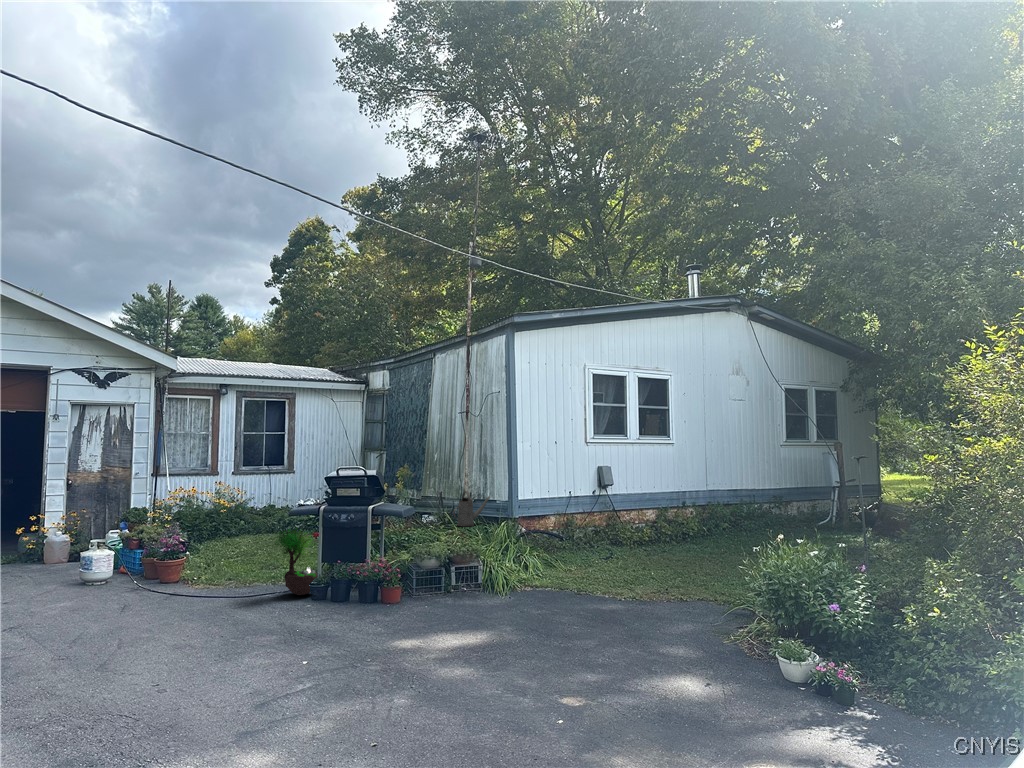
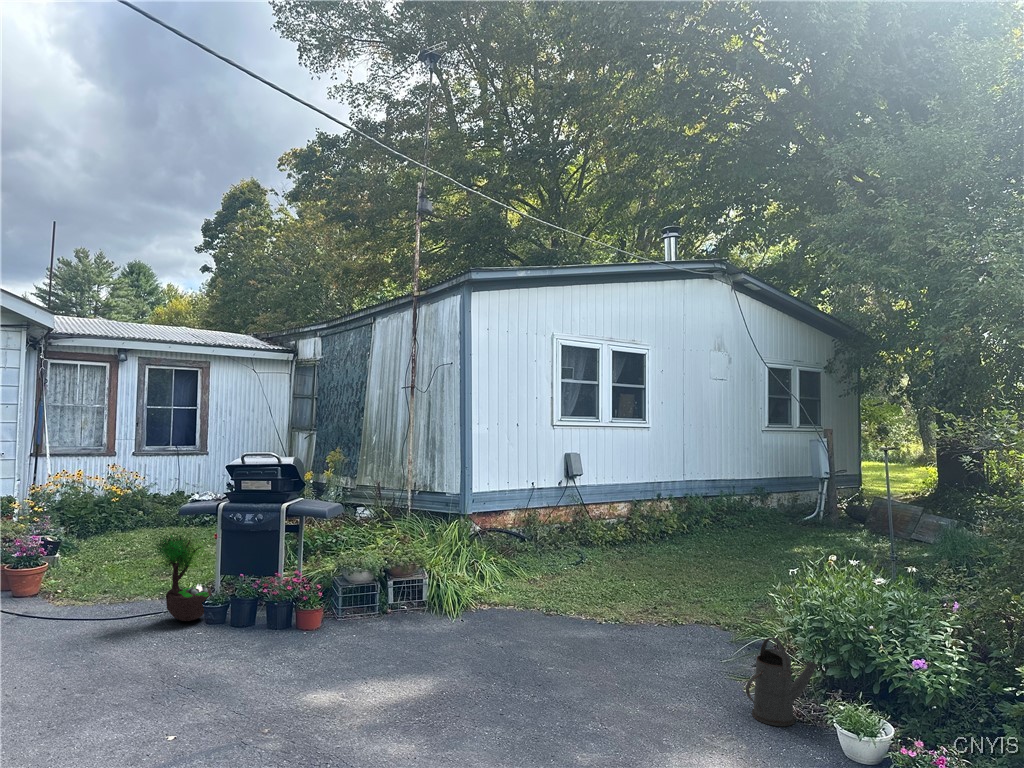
watering can: present [453,491,490,526] -> present [746,637,817,726]

